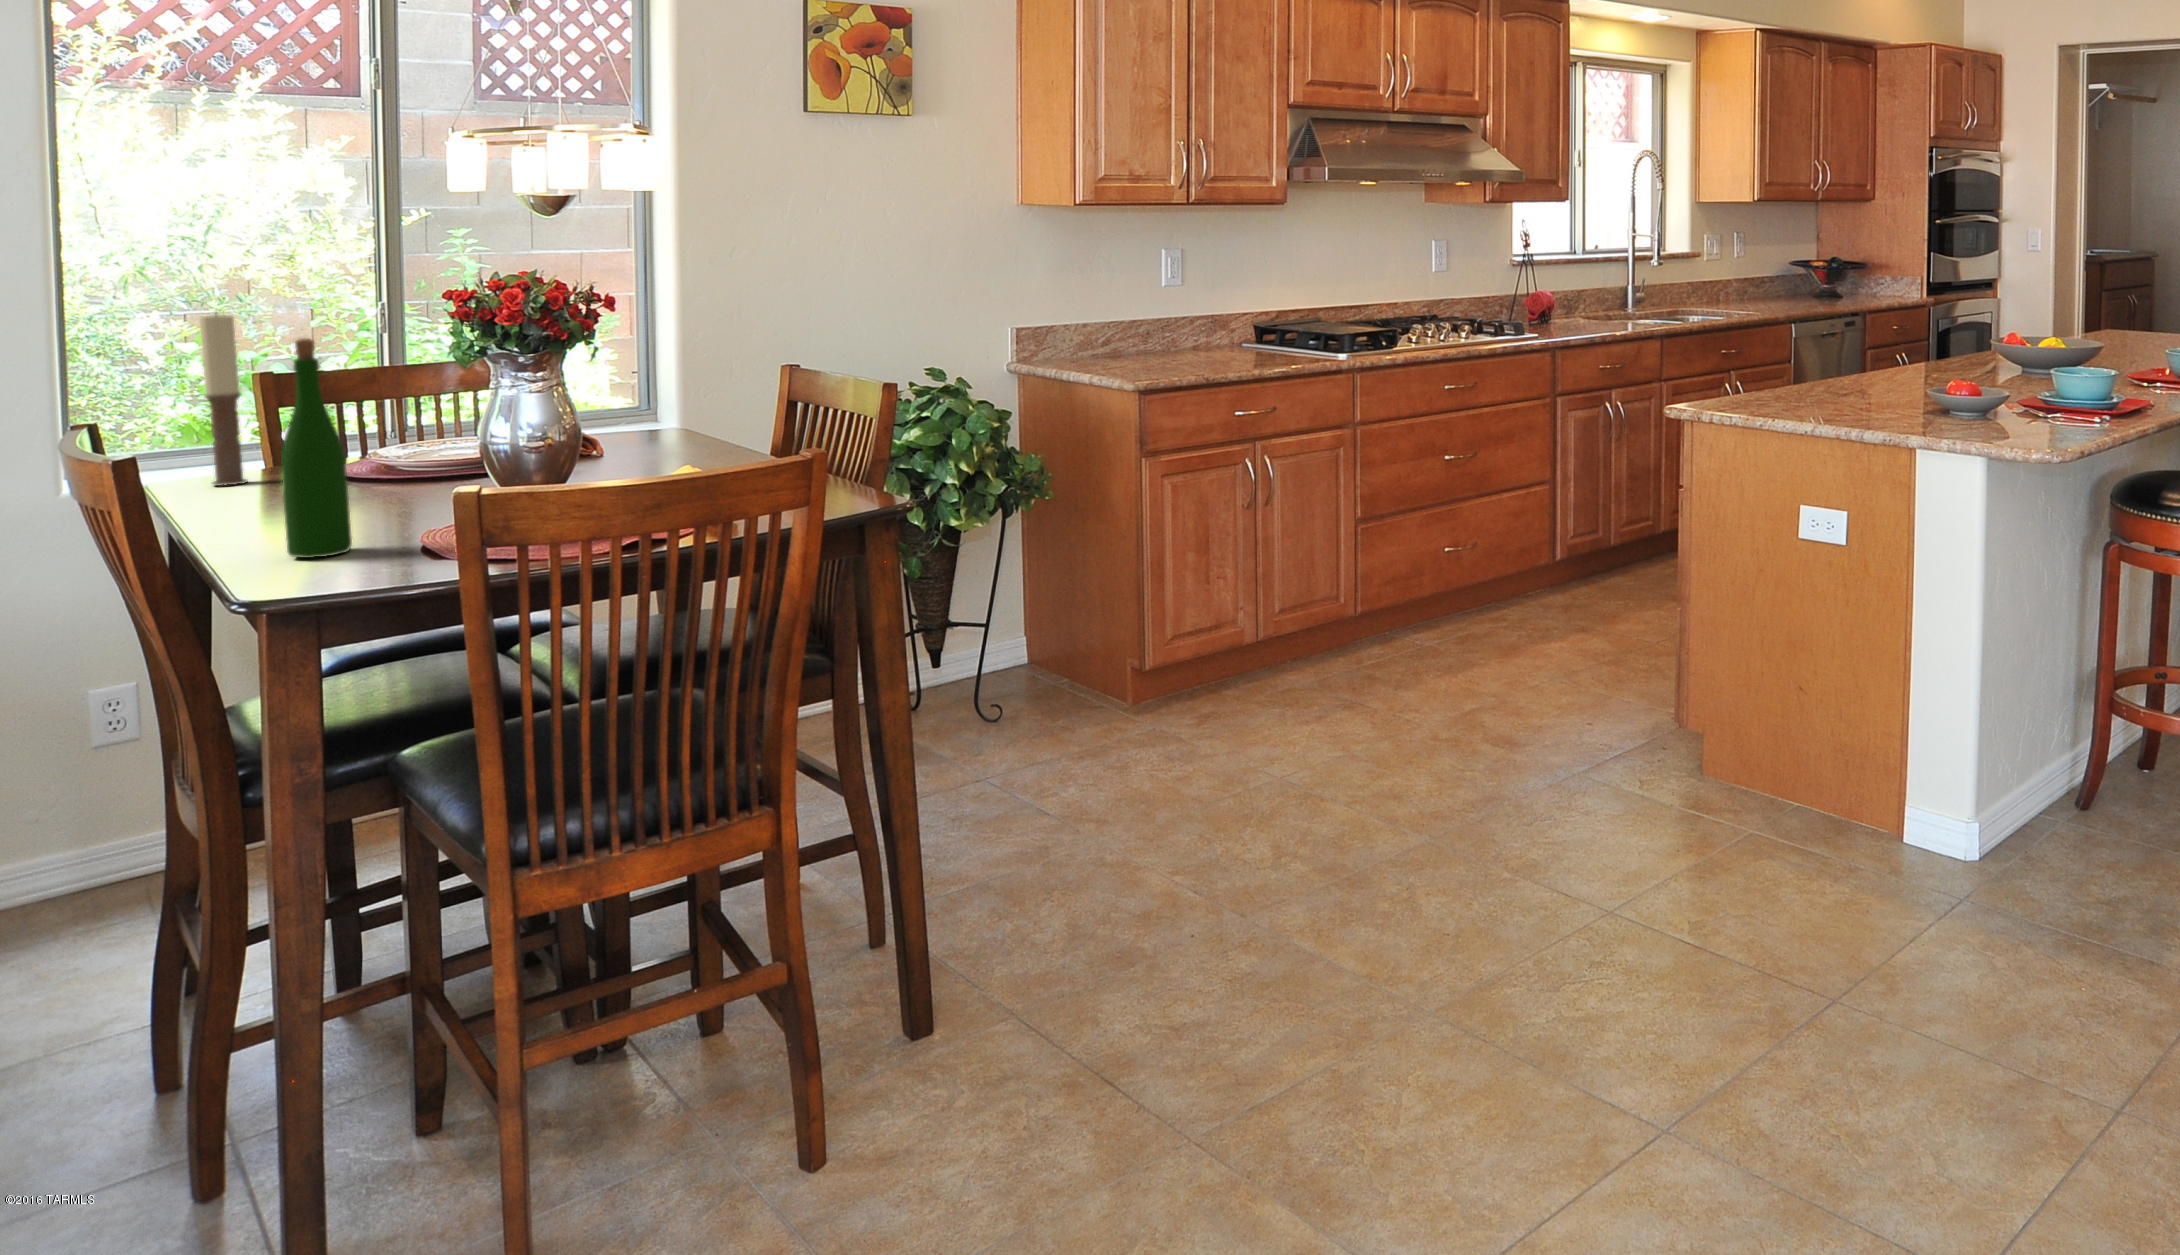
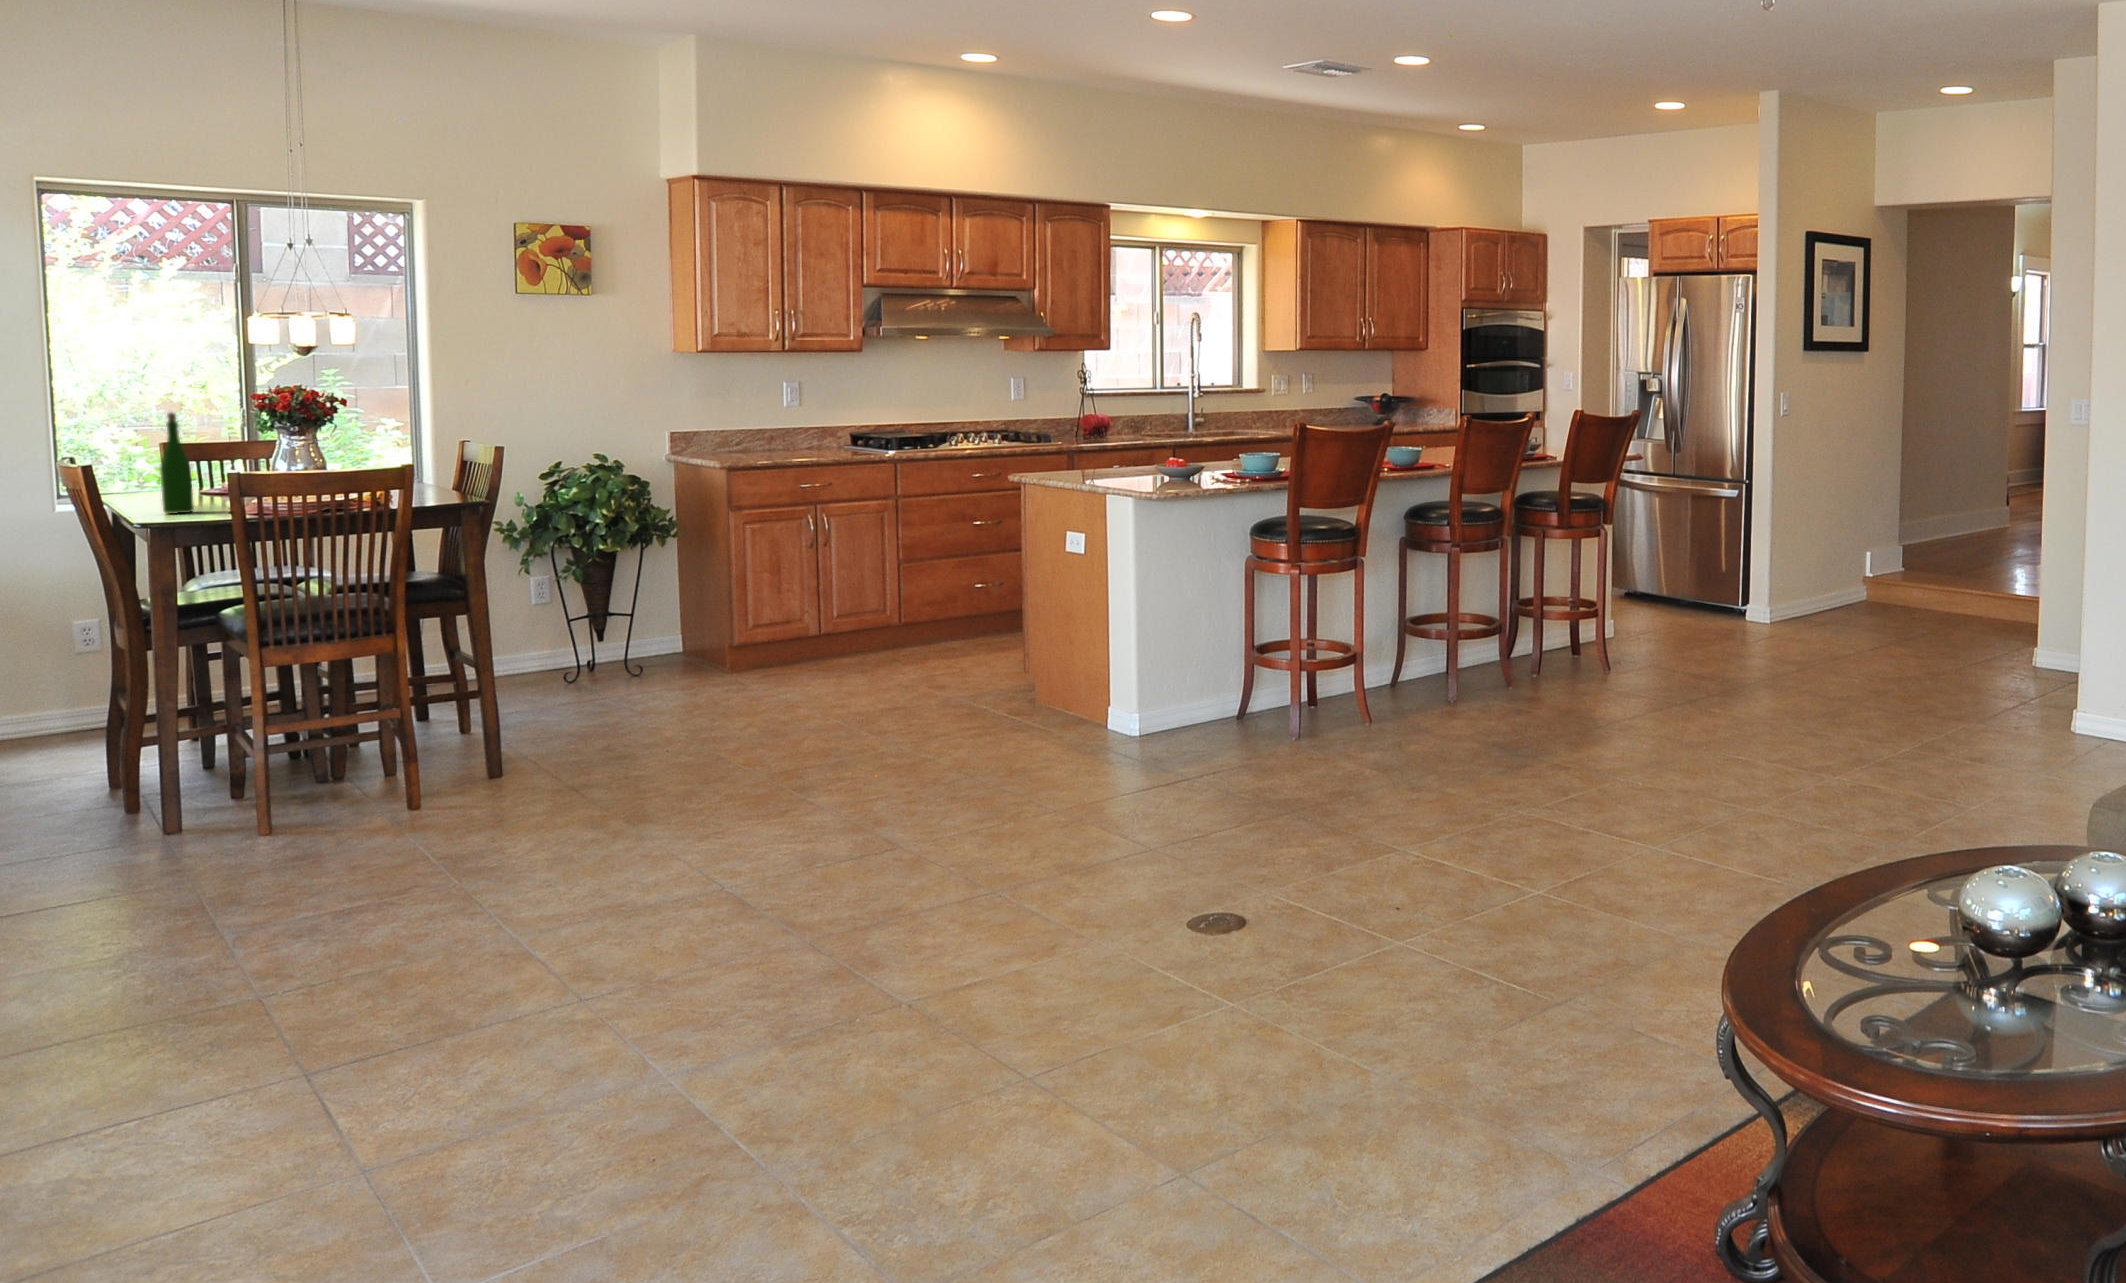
candle: present [200,314,247,486] -> none [131,405,156,496]

